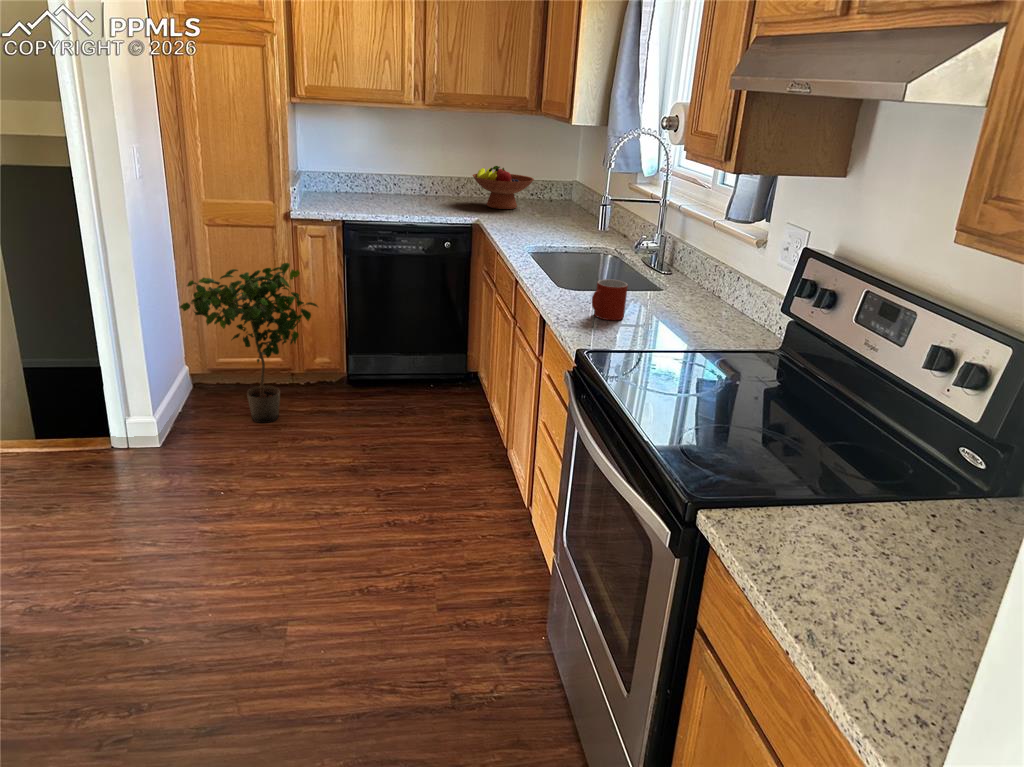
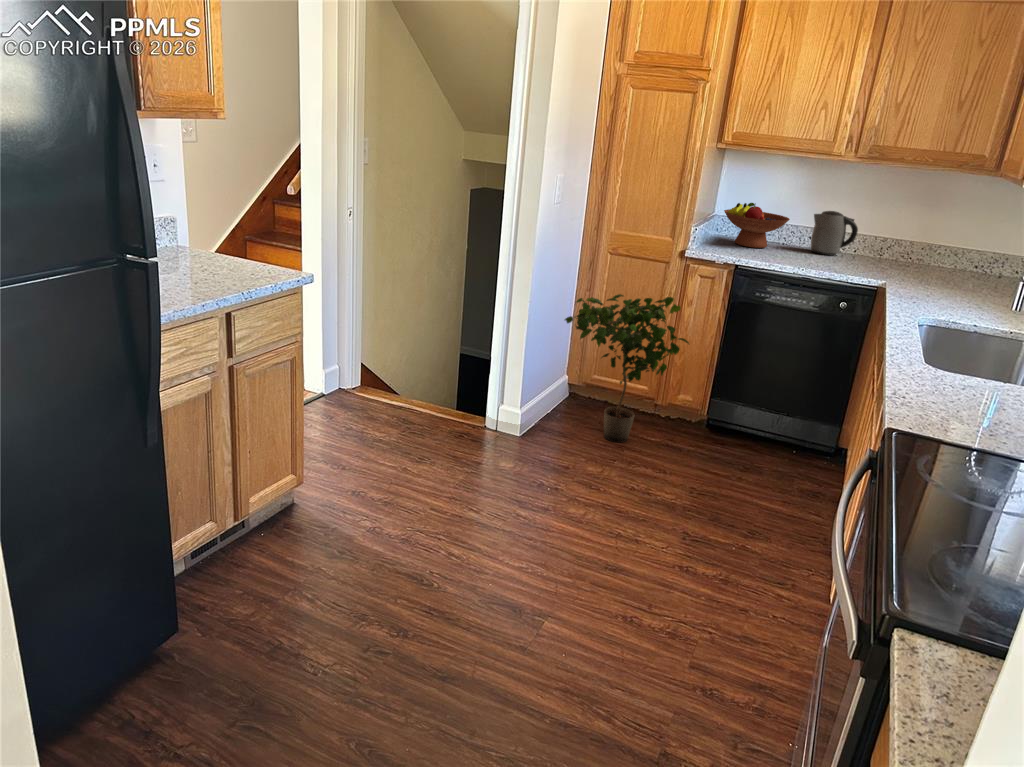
kettle: none [395,157,436,199] -> present [811,211,858,255]
fruit bowl: present [473,166,534,209] -> present [724,203,790,248]
mug: present [592,279,628,320] -> none [942,363,999,413]

